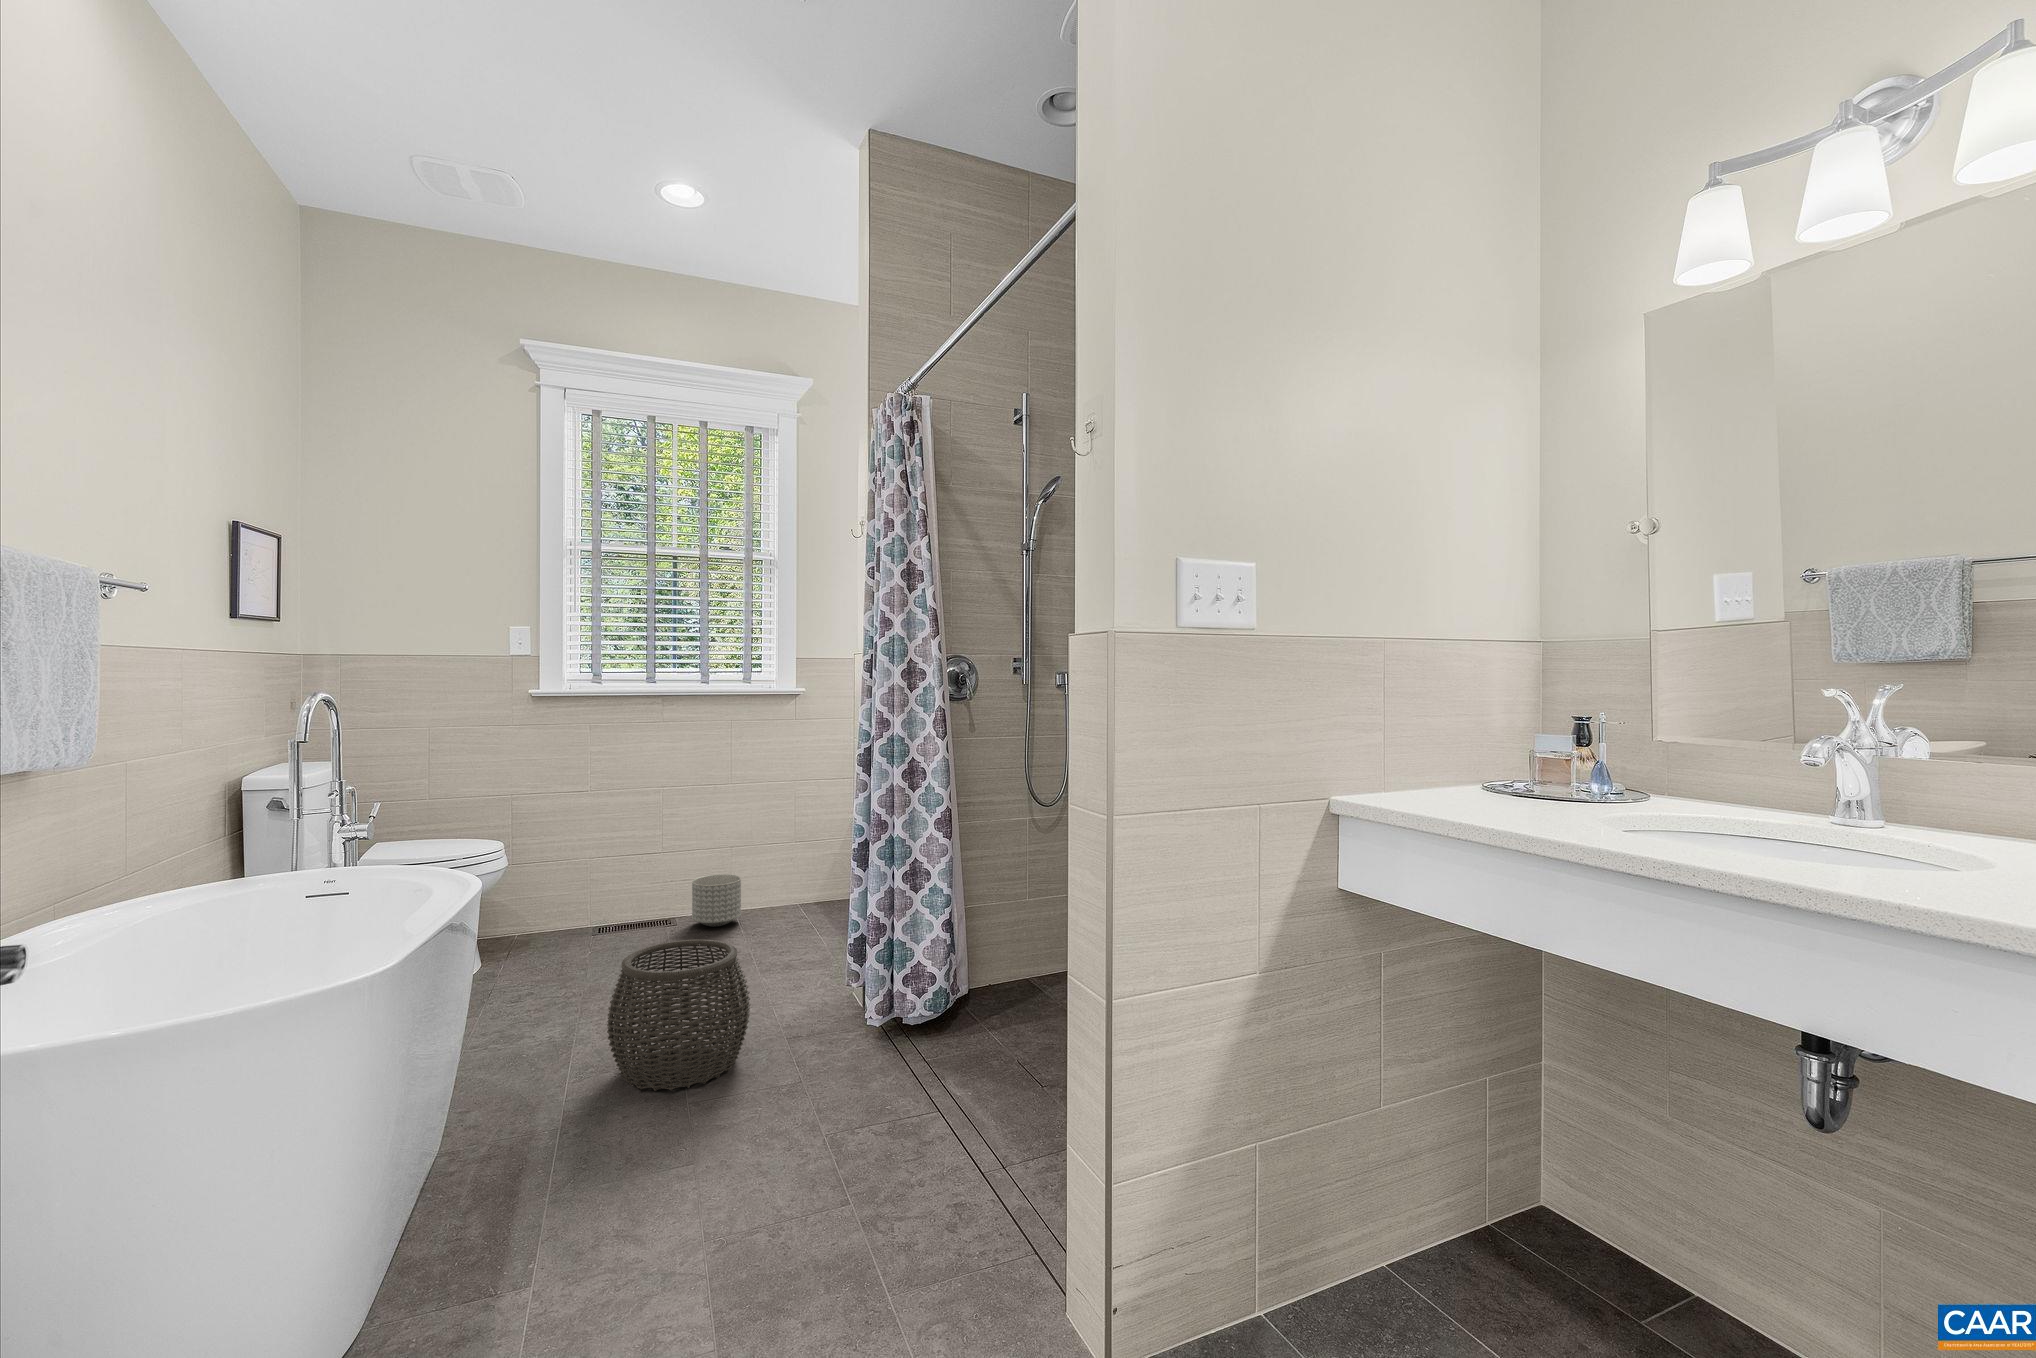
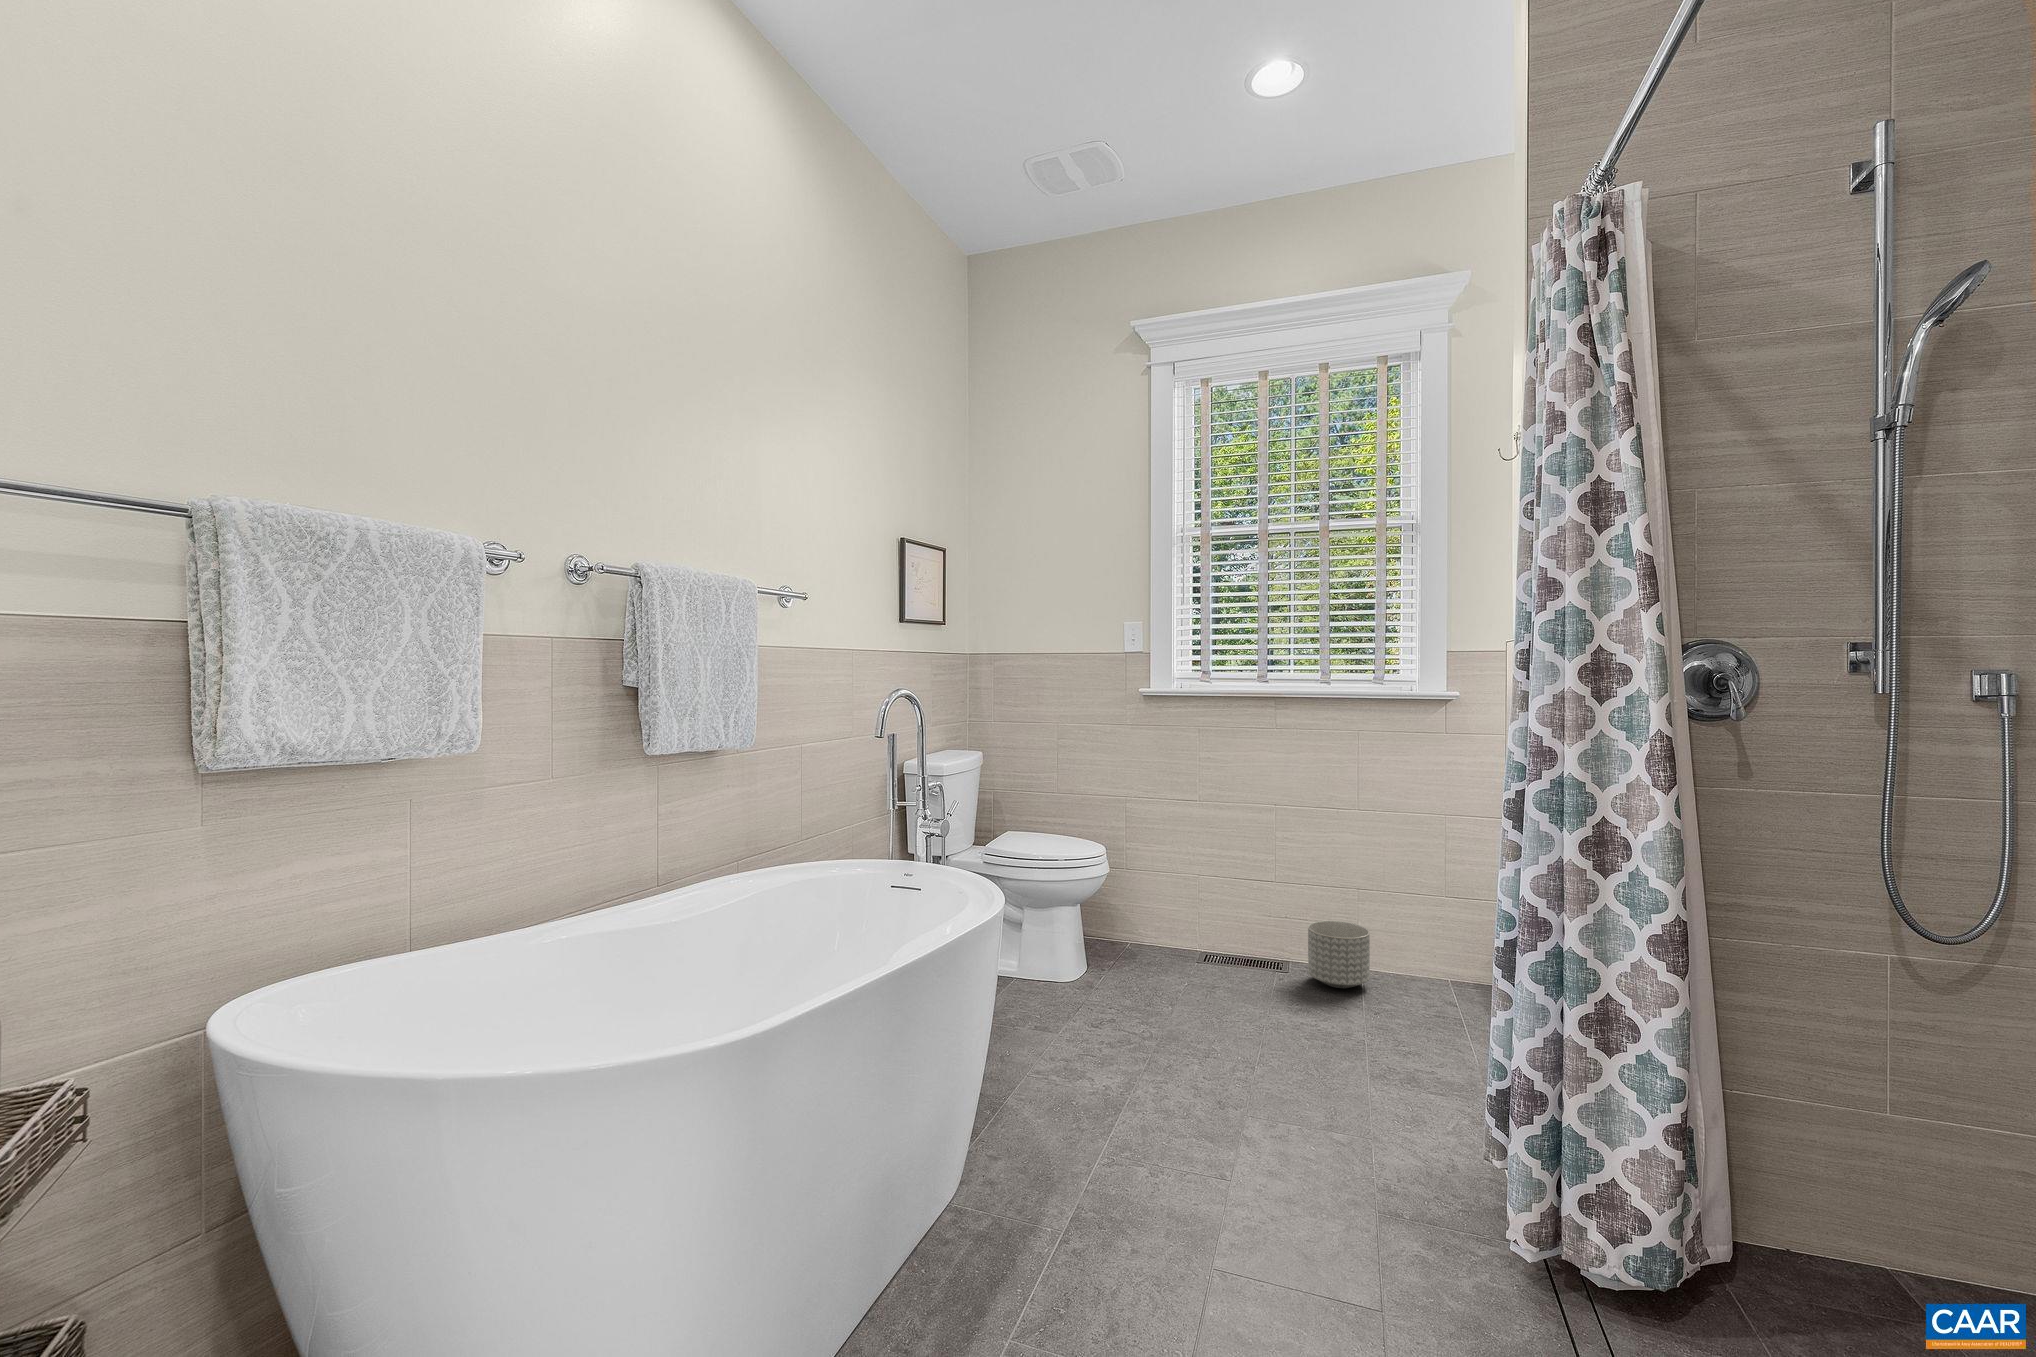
woven basket: present [607,940,750,1091] -> none [1129,1025,1317,1250]

